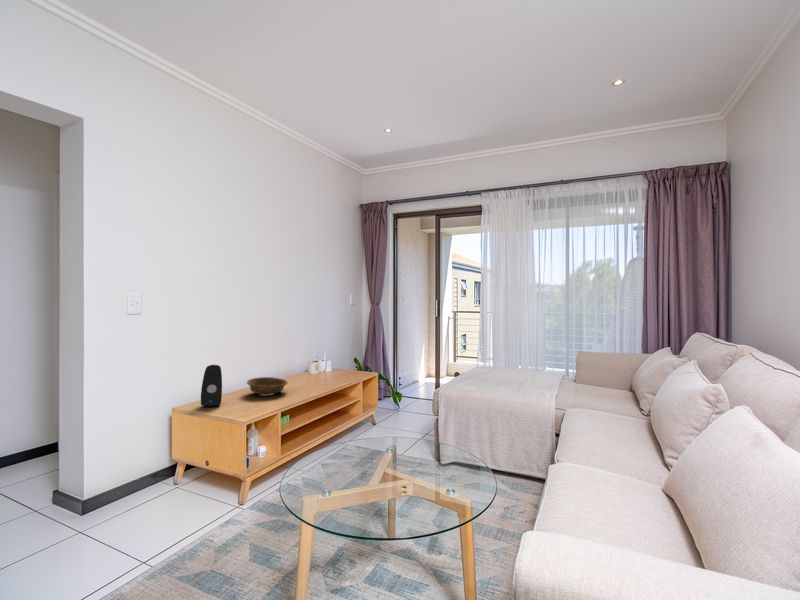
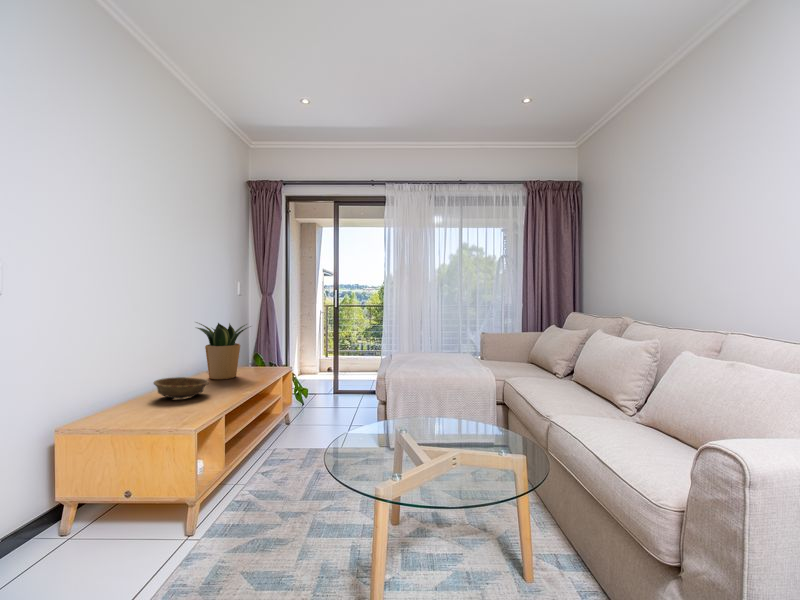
potted plant: none [293,331,336,380] -> present [198,323,251,380]
speaker: present [201,365,222,406] -> none [103,361,135,418]

